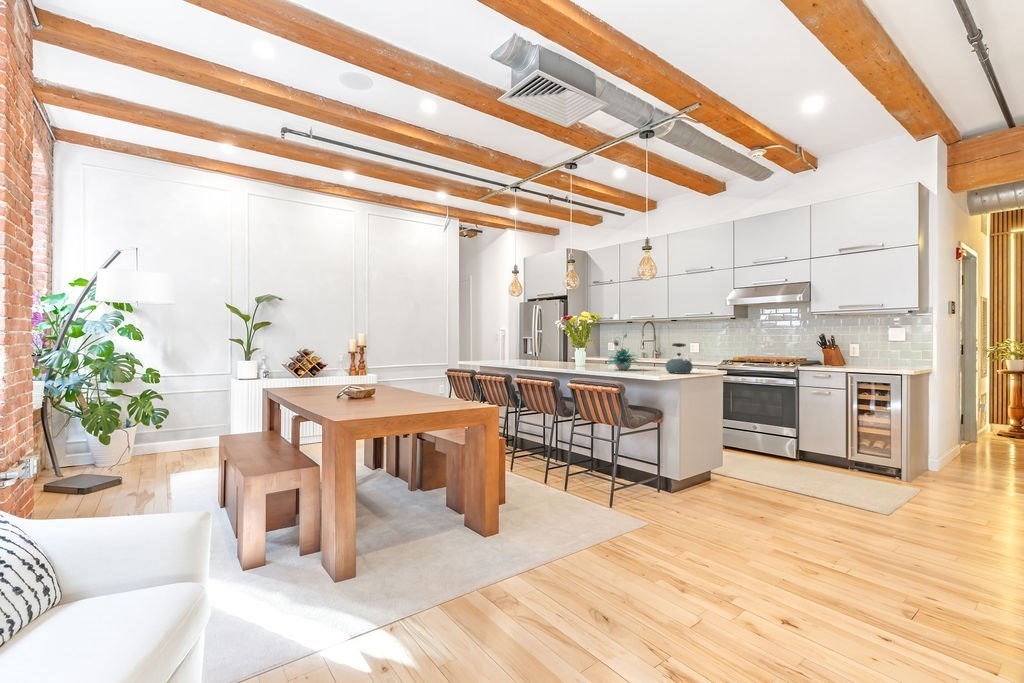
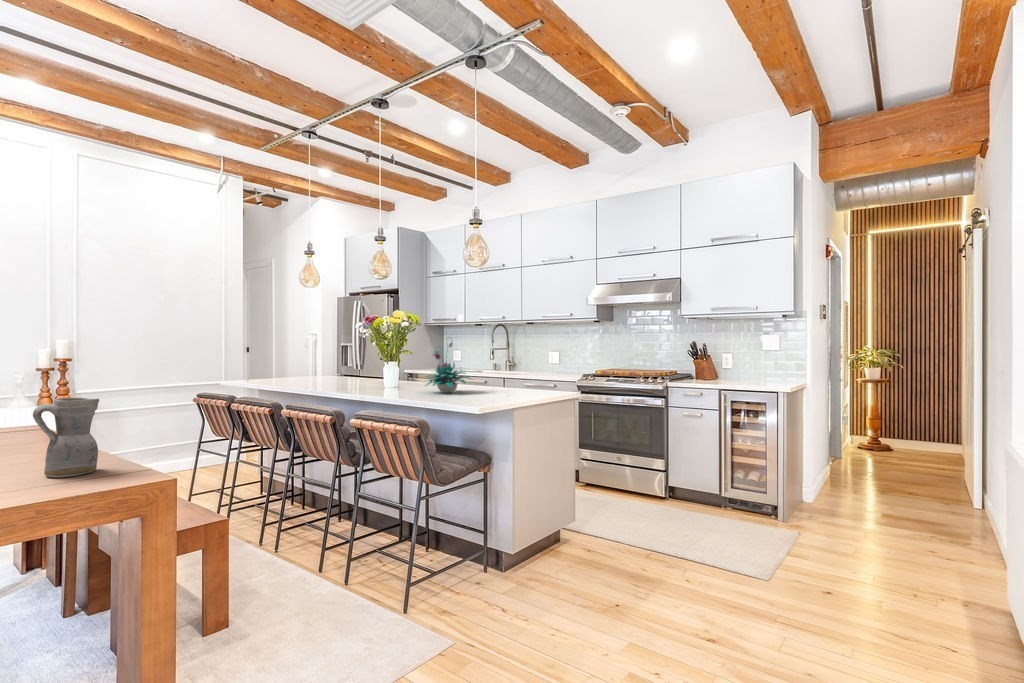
kettle: present [665,343,693,374] -> none [501,356,536,398]
ceramic pitcher: none [424,361,451,403] -> present [33,398,99,477]

